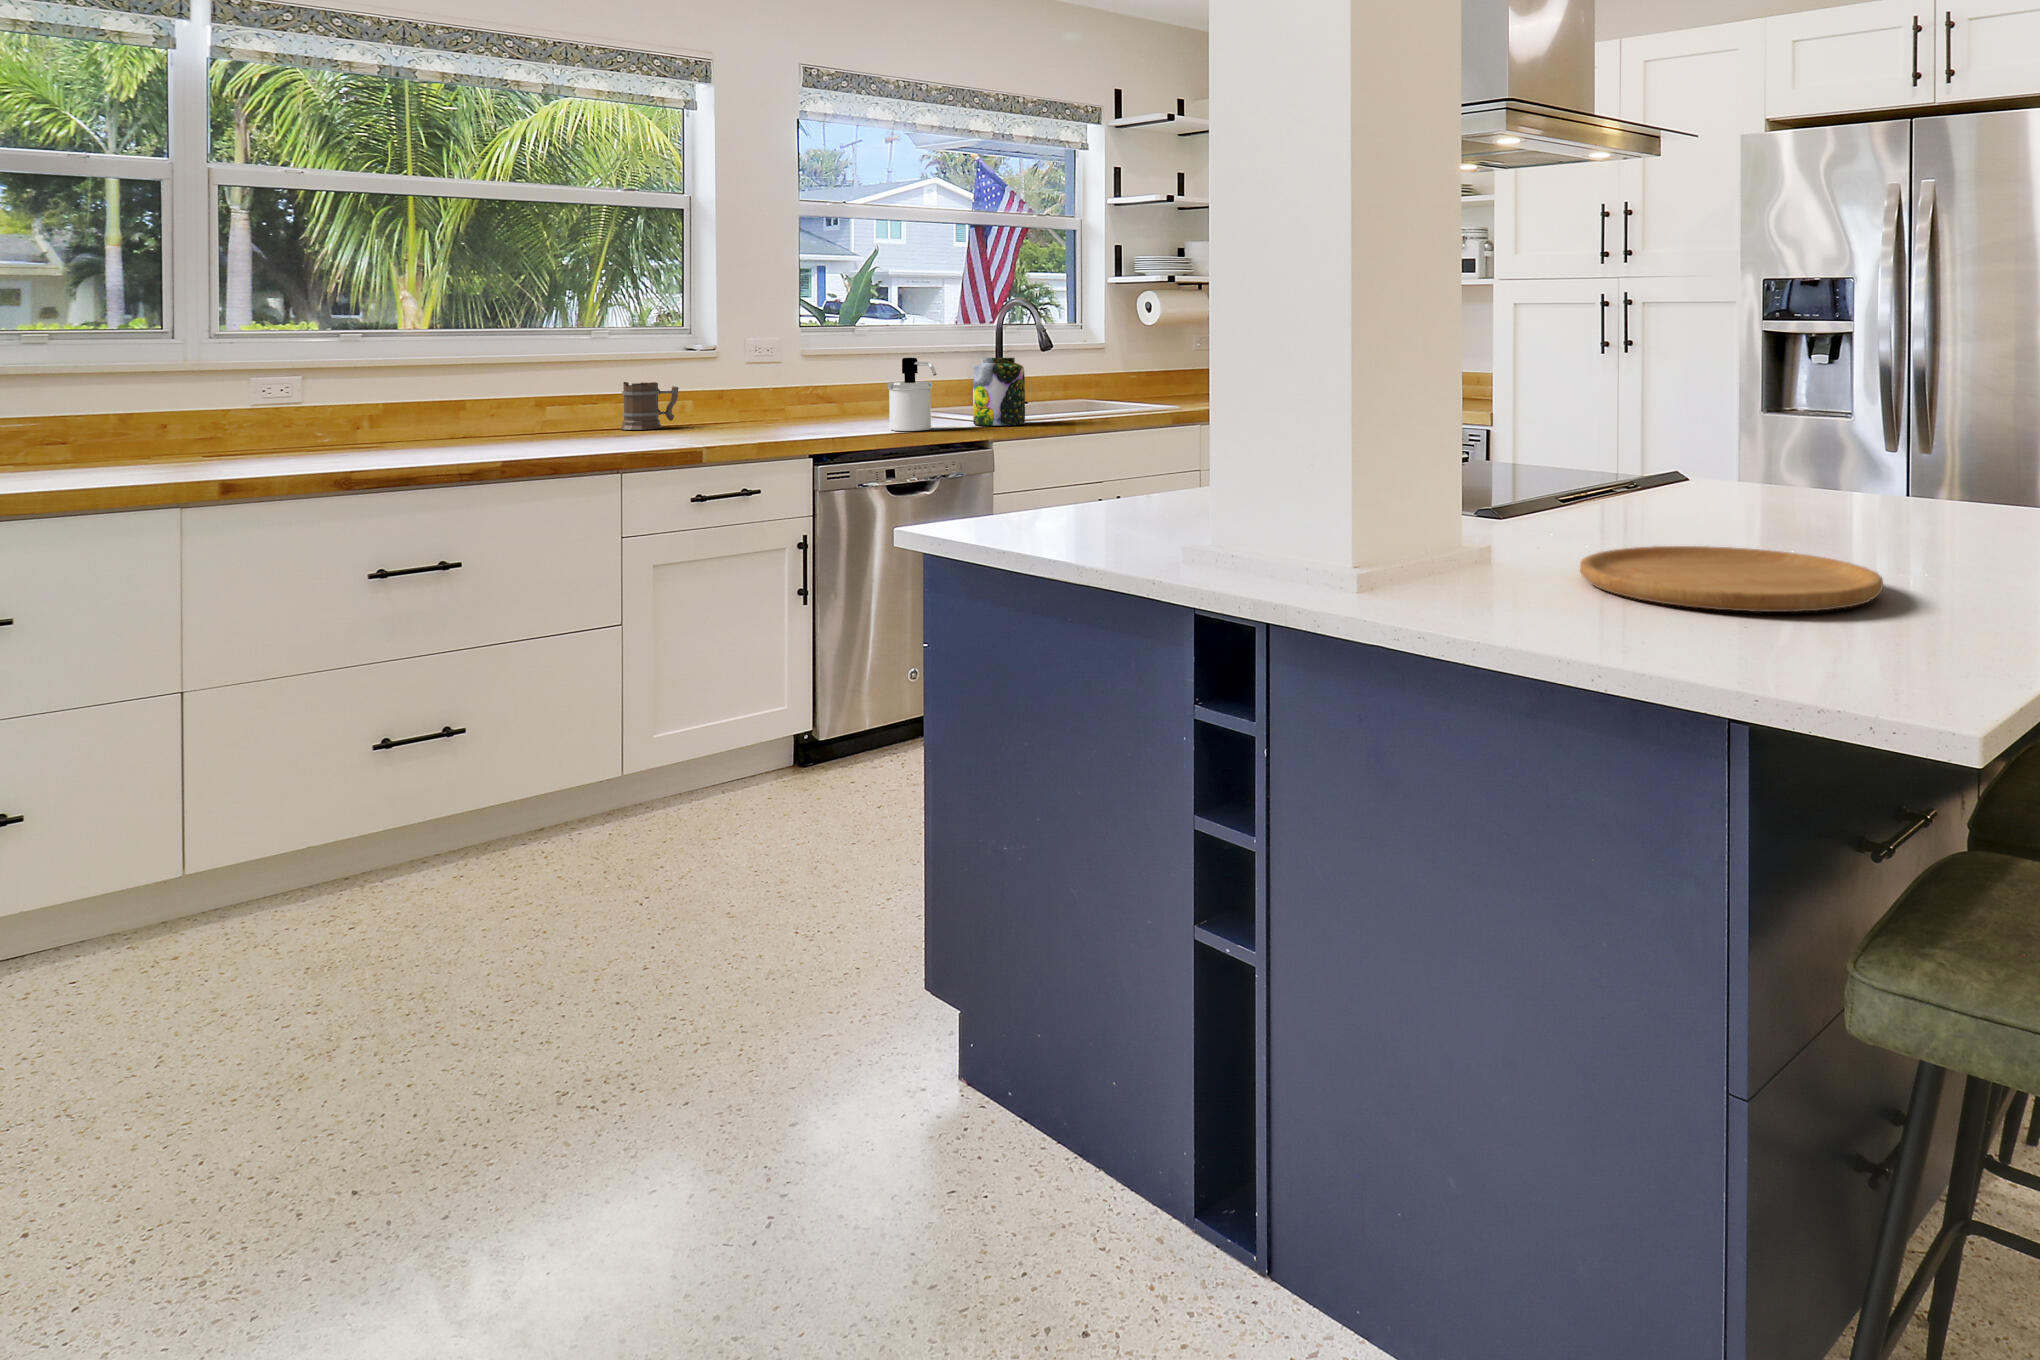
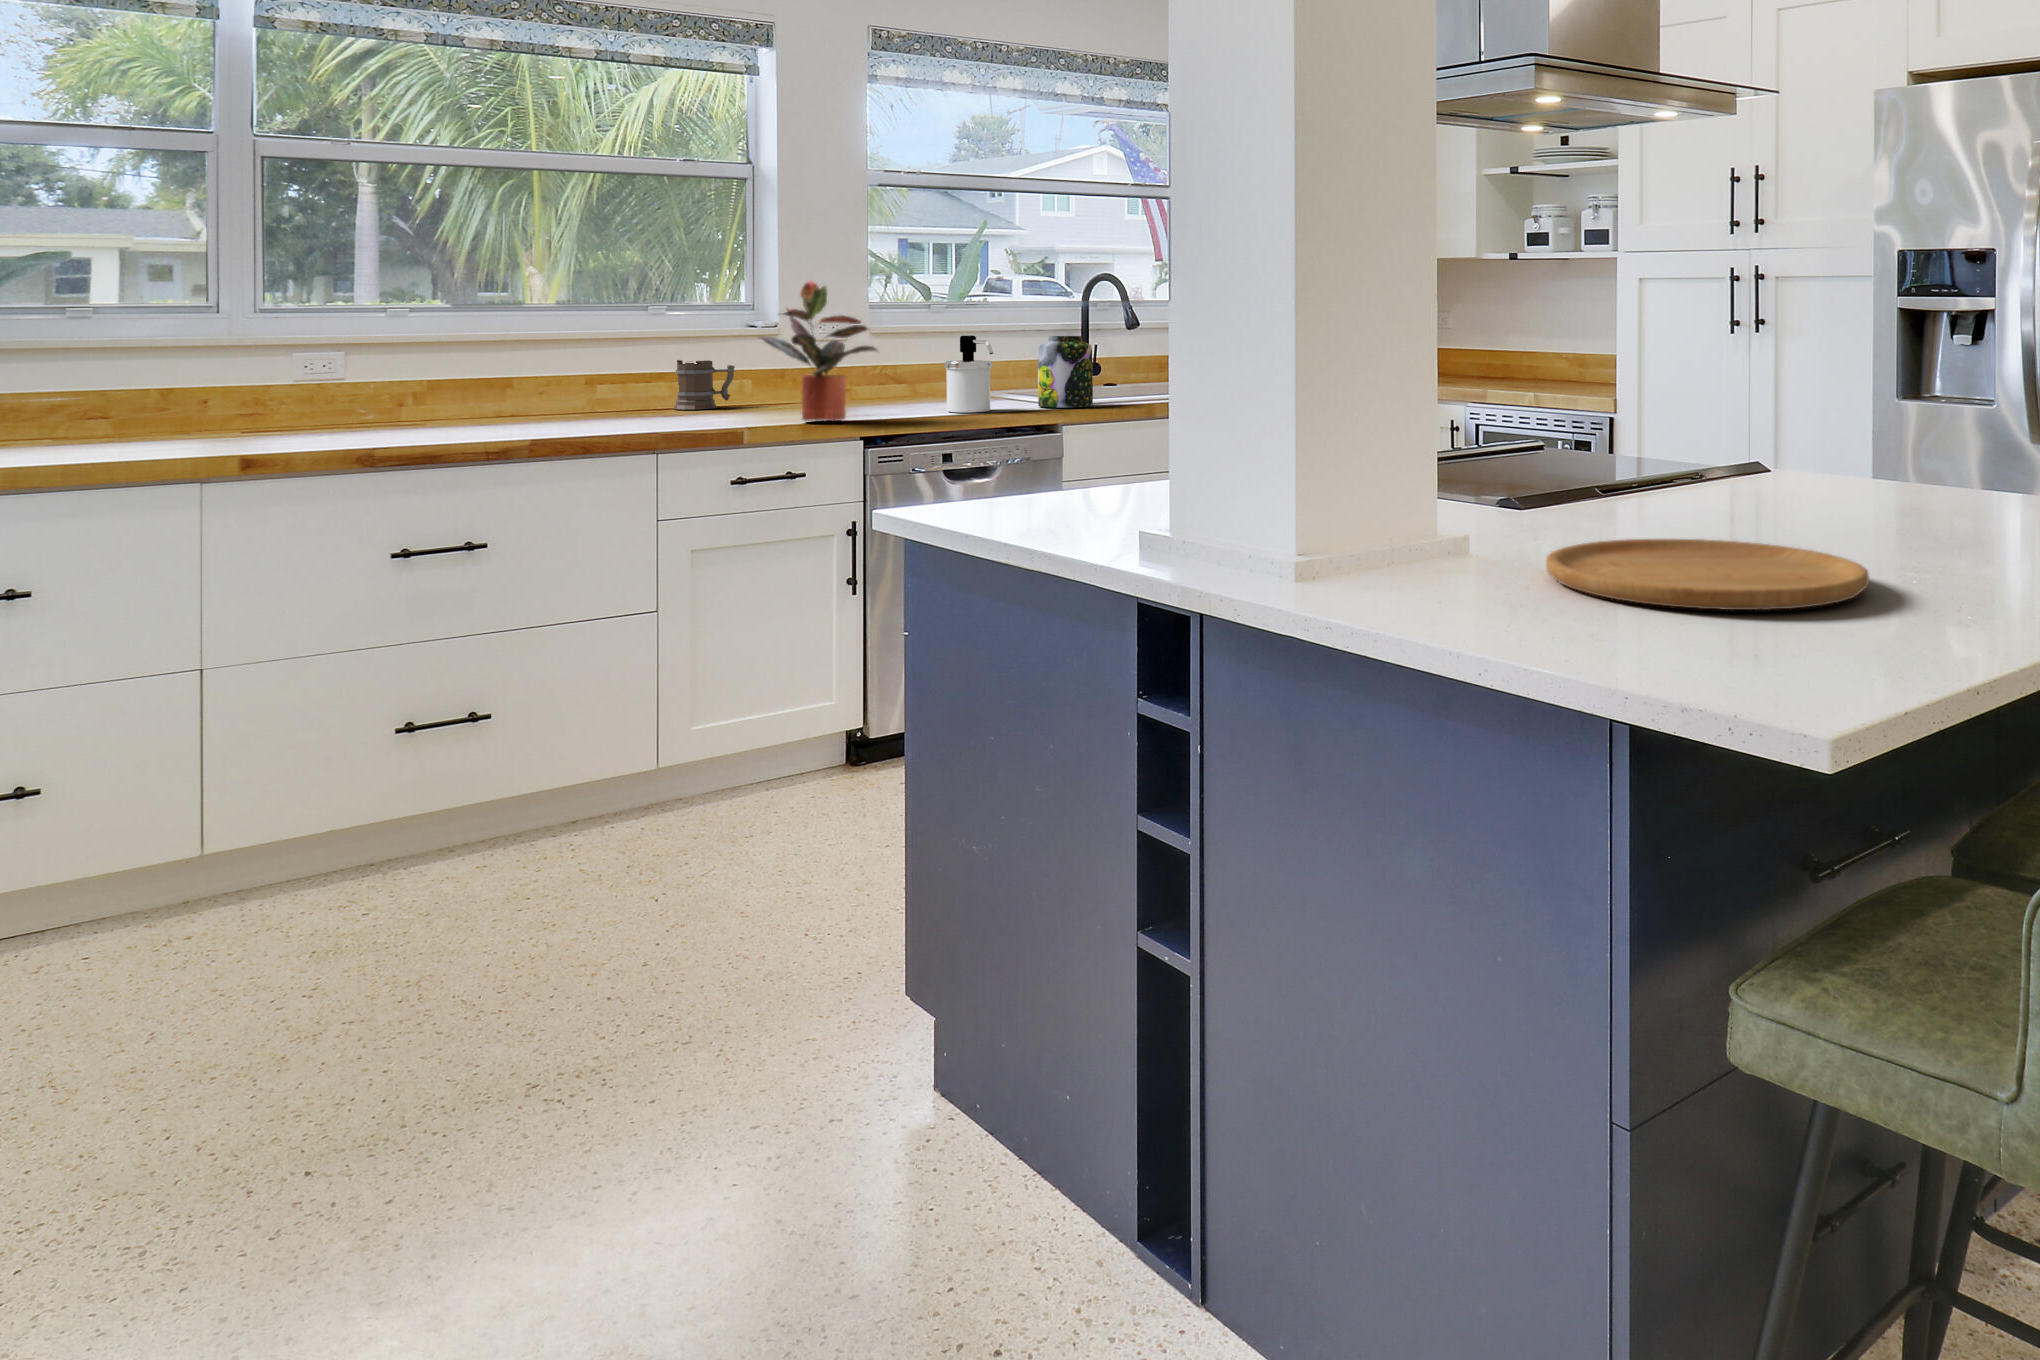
potted plant: none [715,305,834,440] -> present [760,281,877,421]

